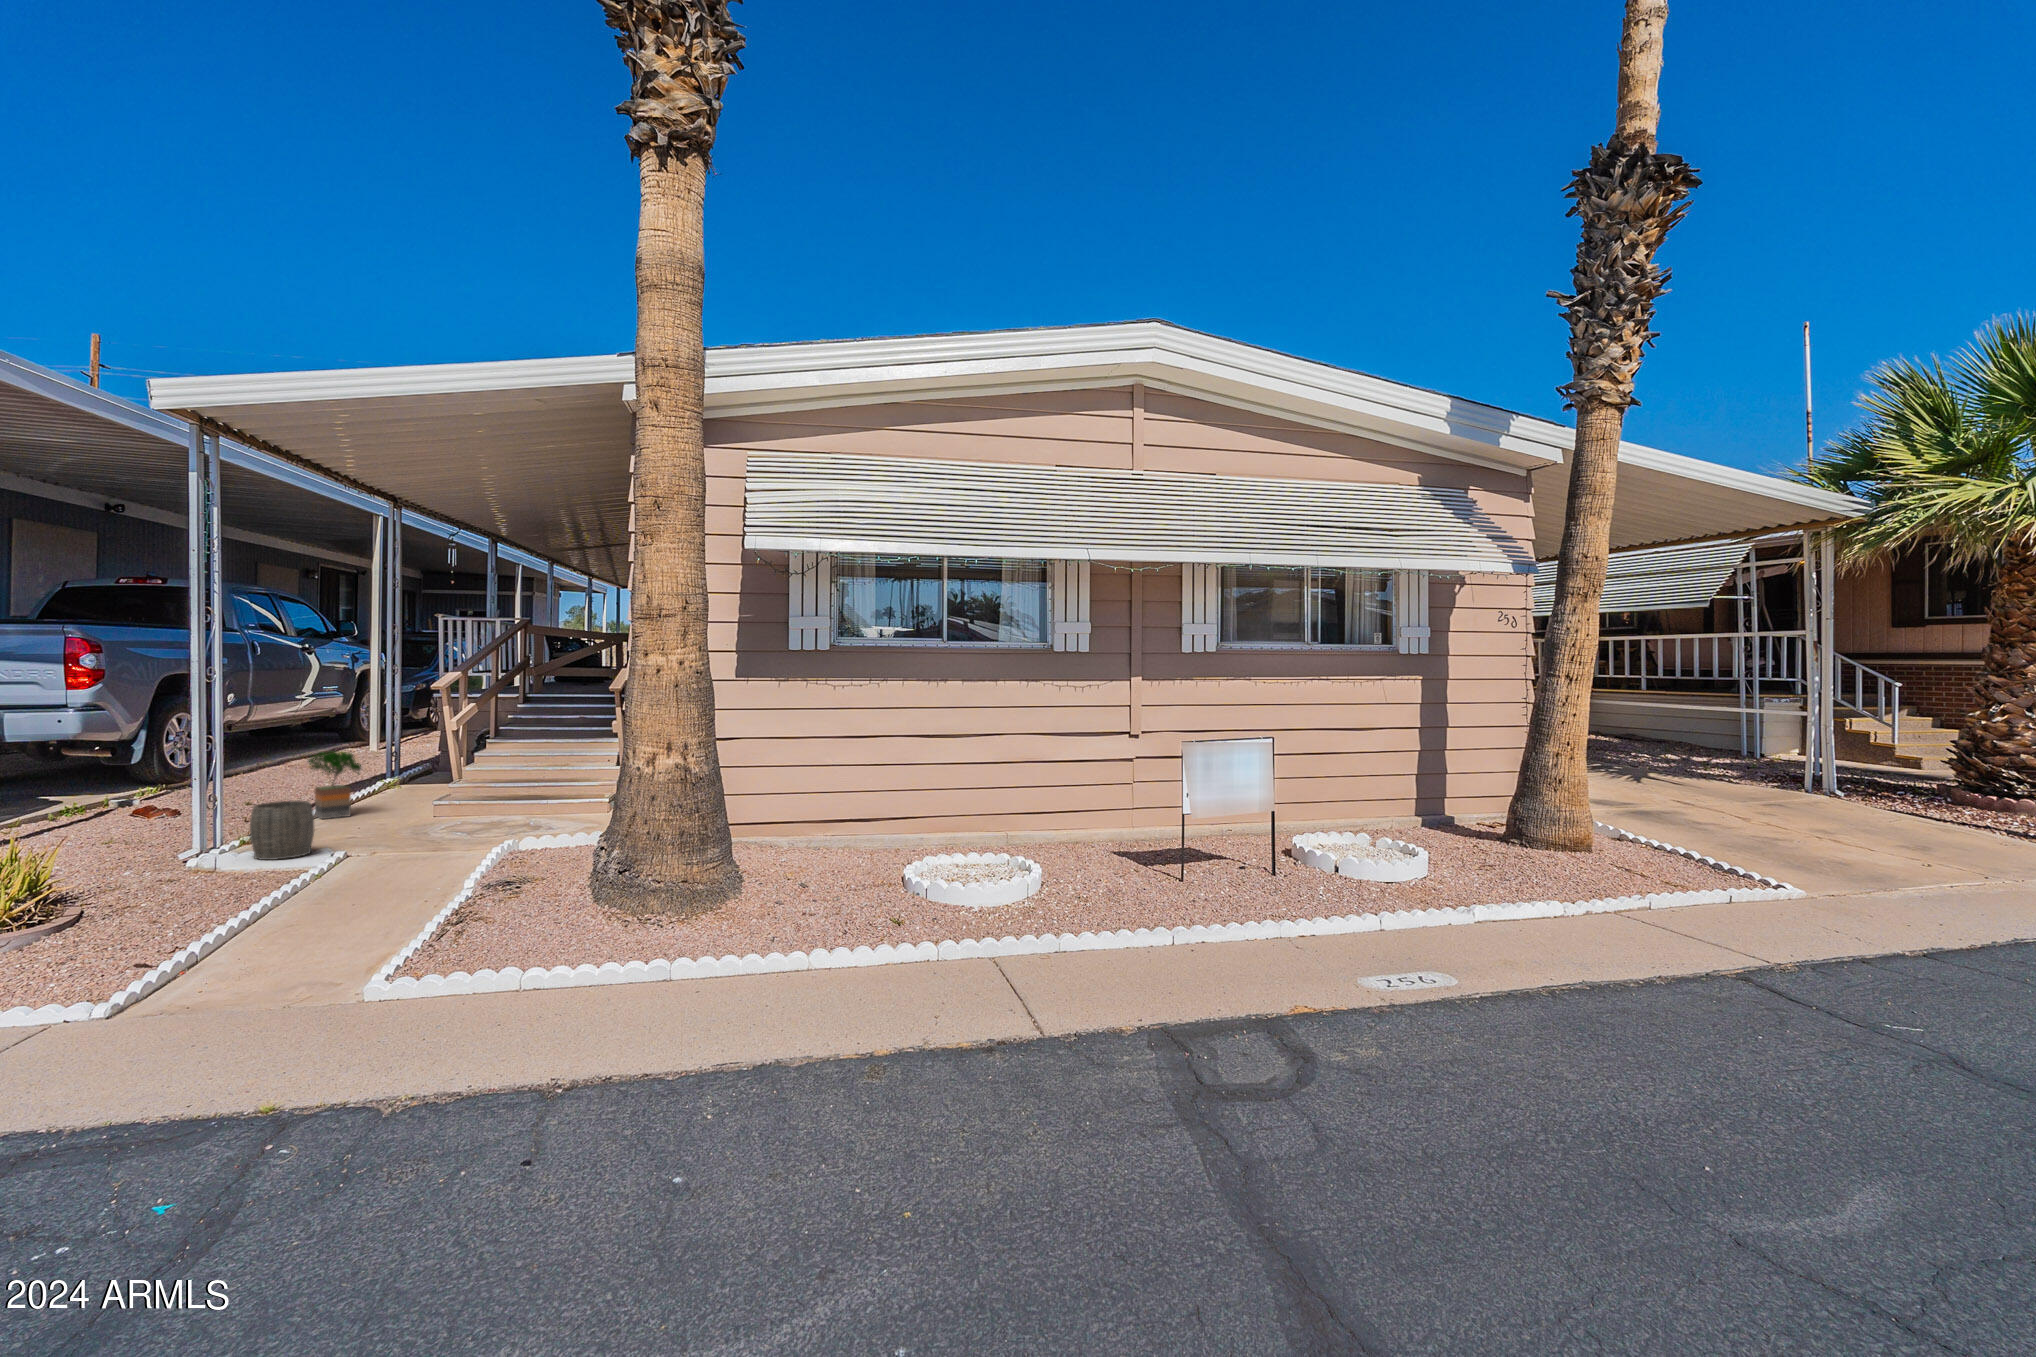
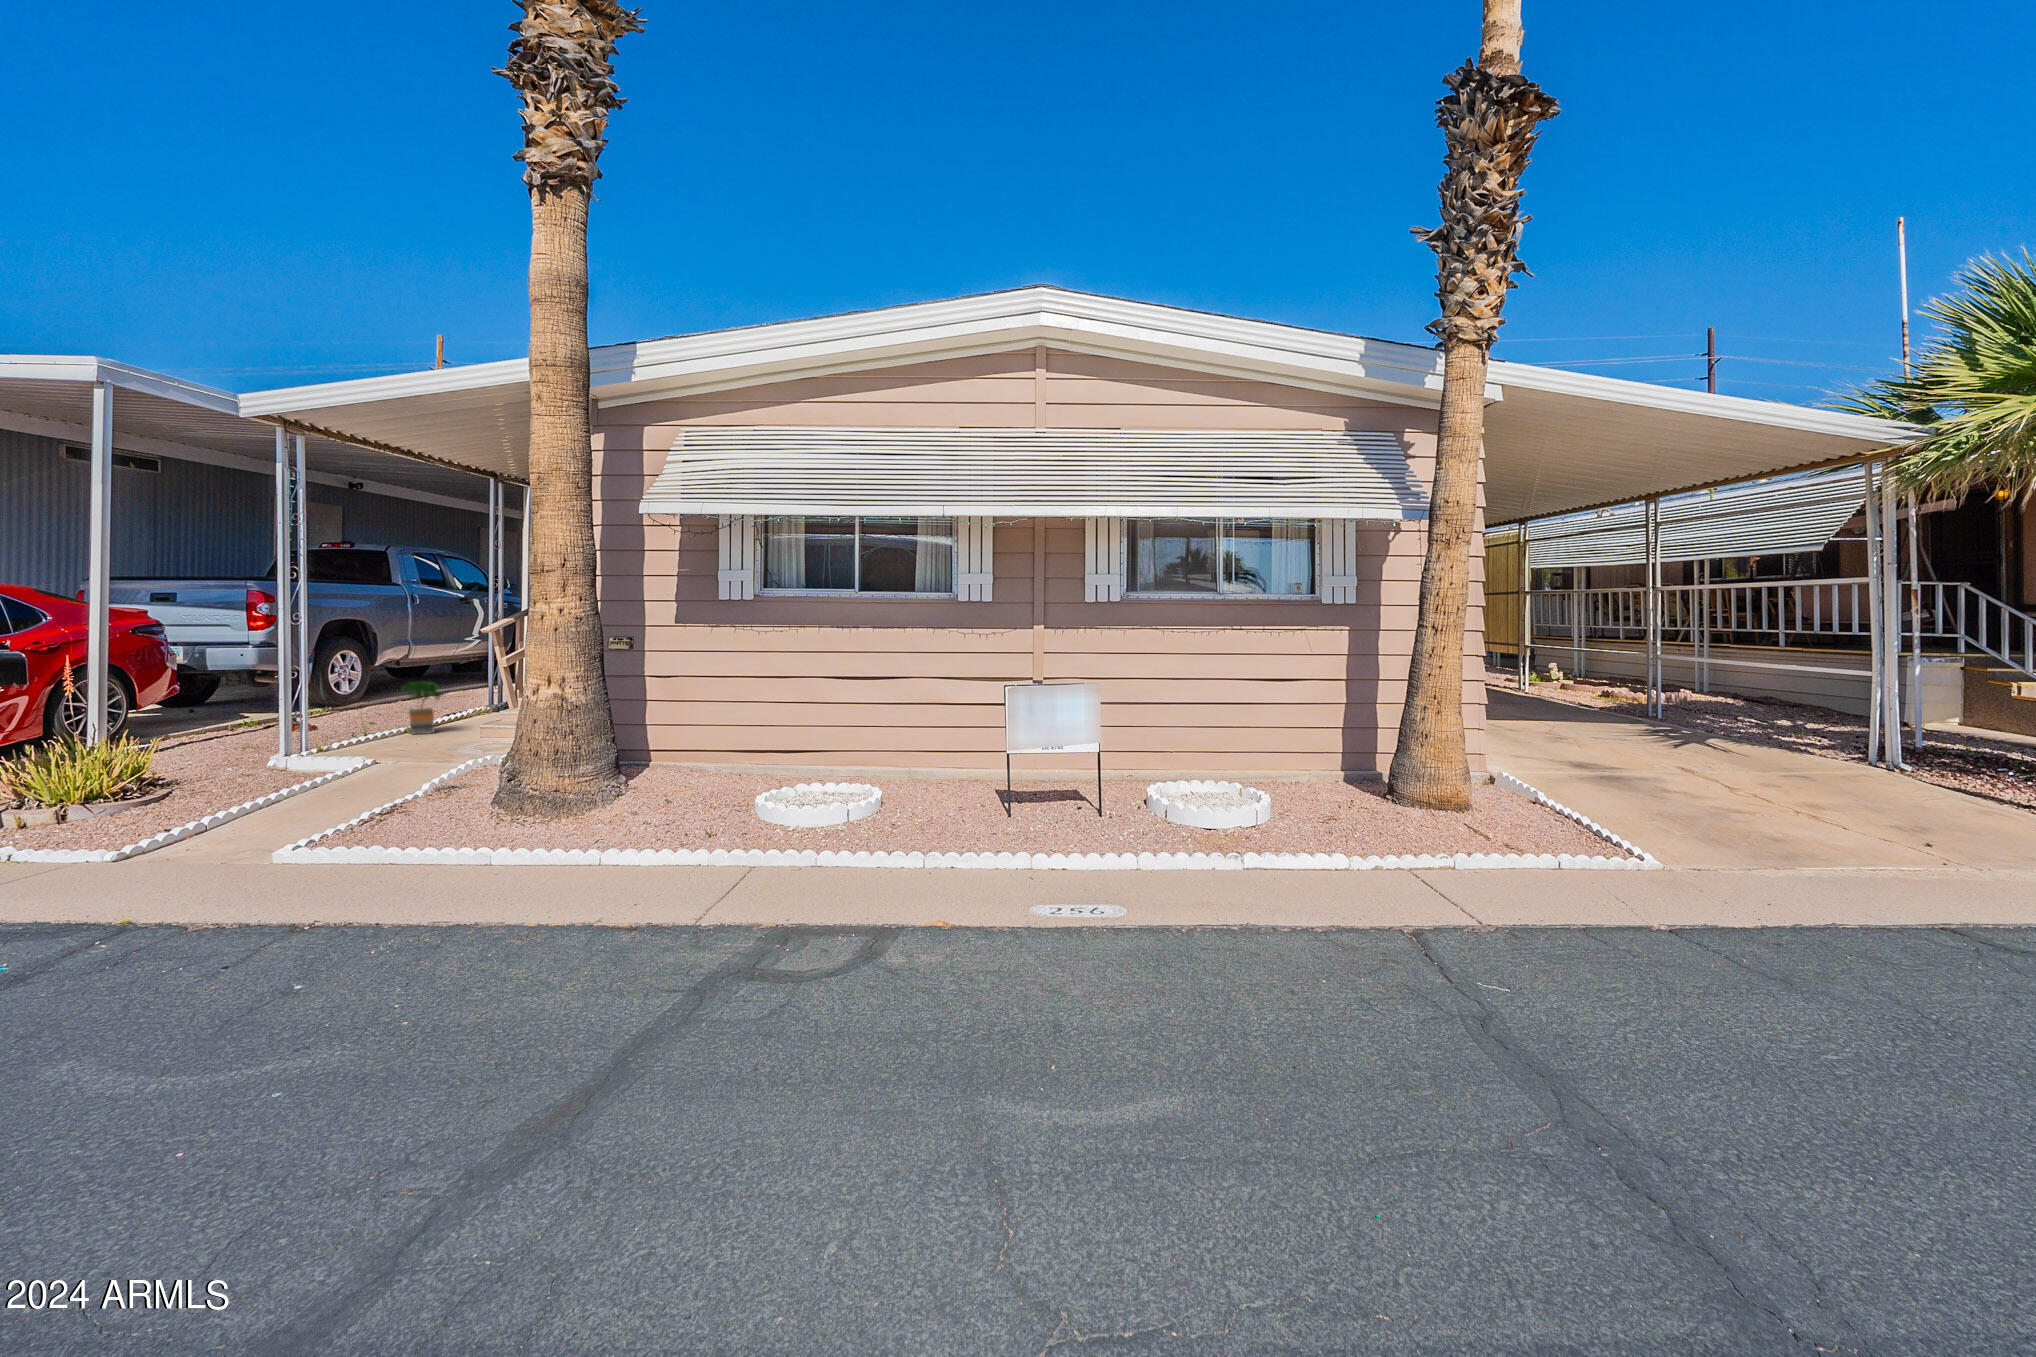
woven basket: present [250,801,314,860] -> none [329,718,377,762]

